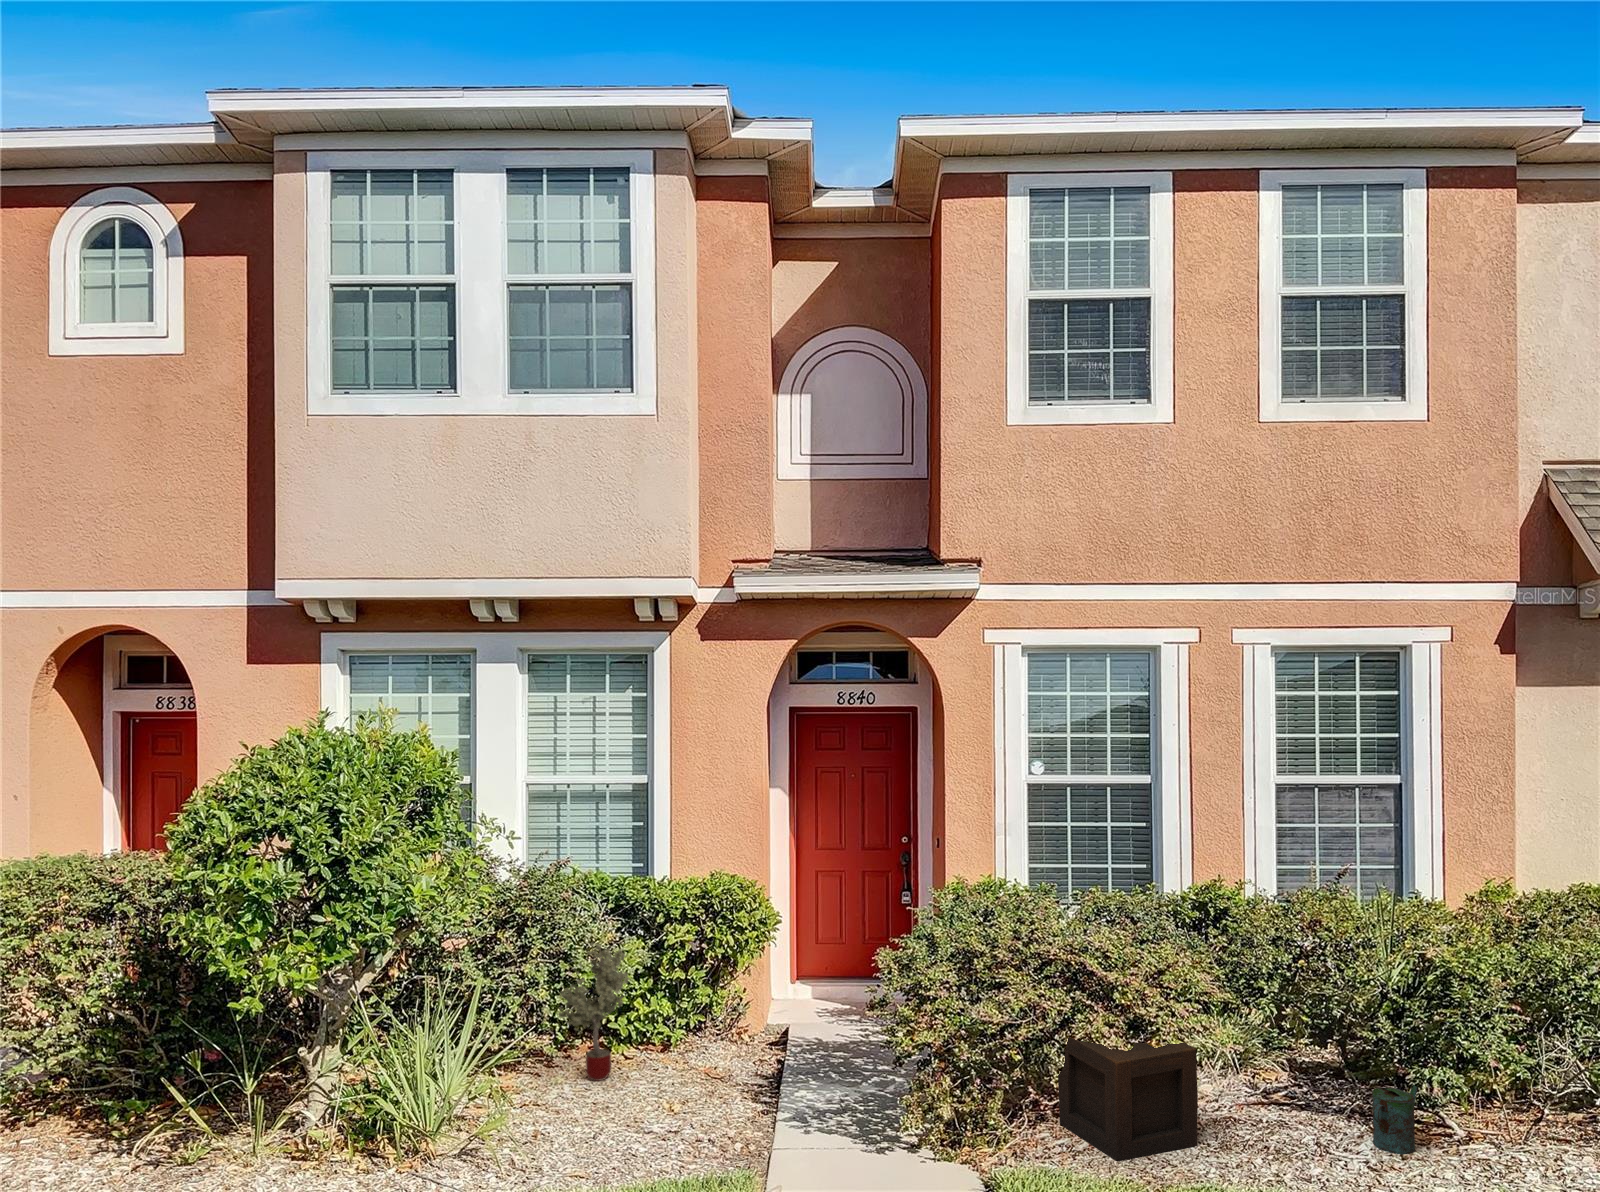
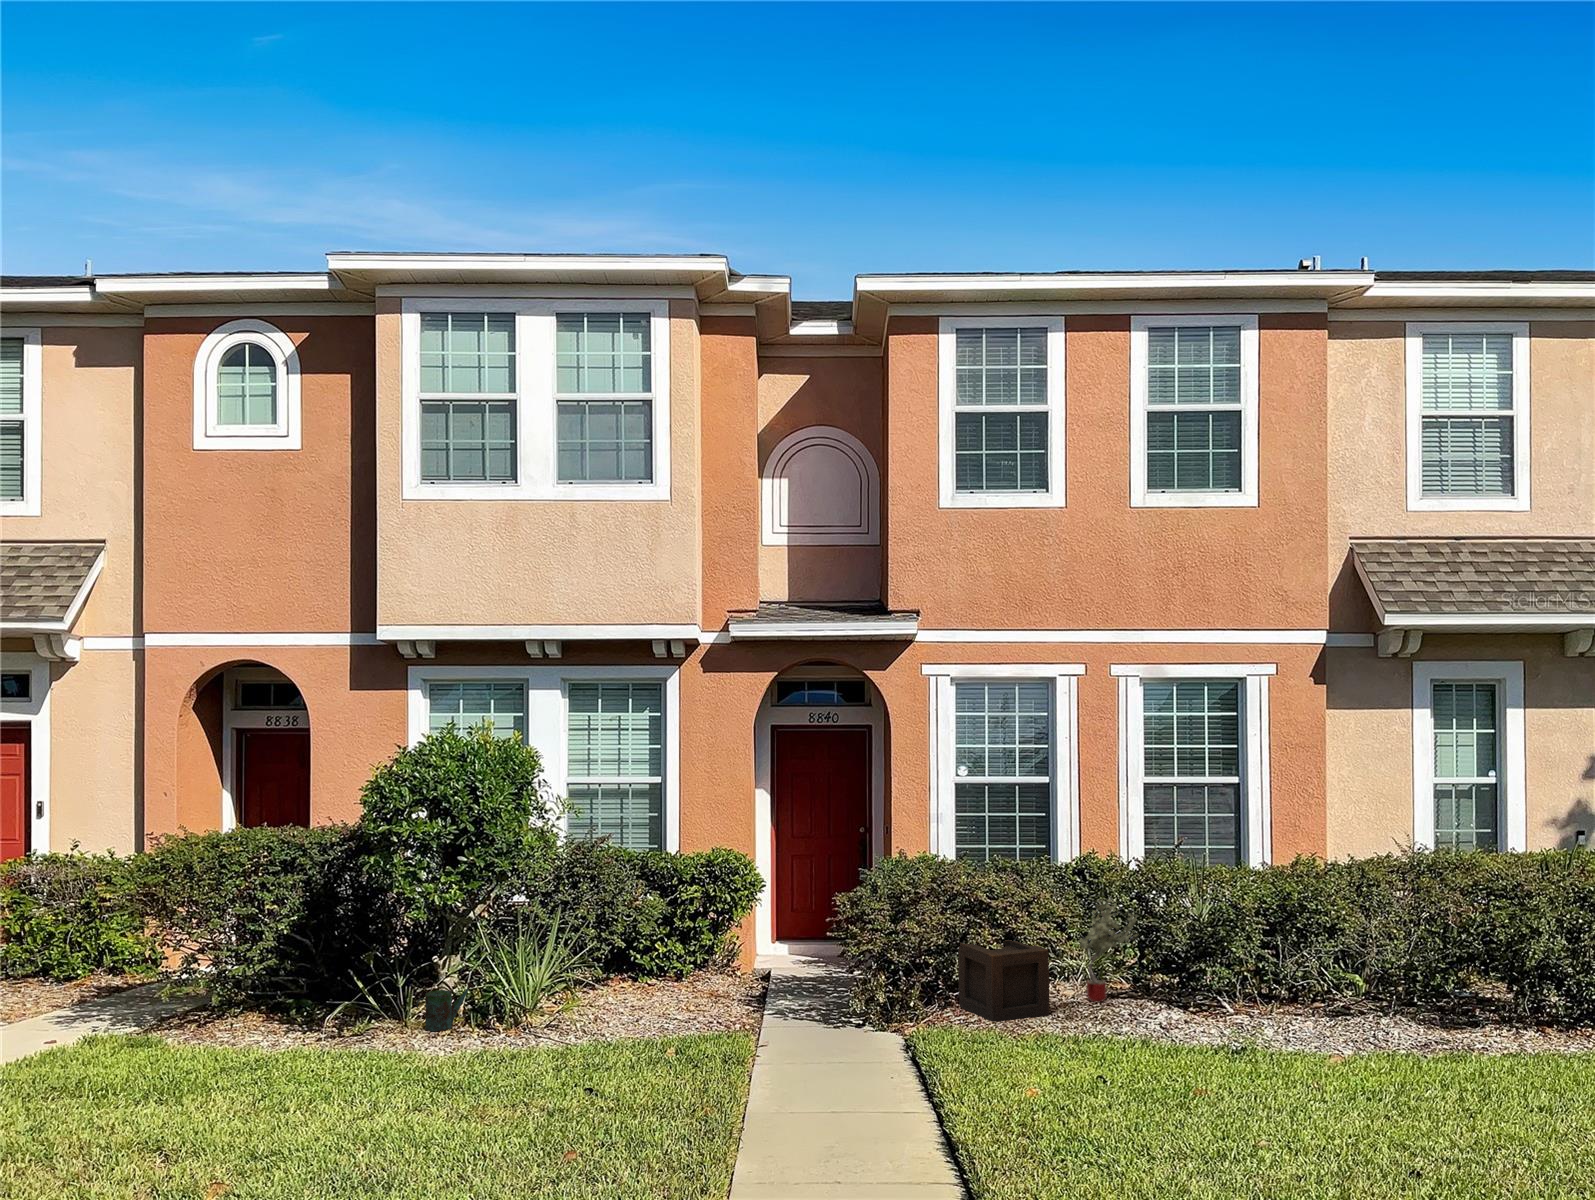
potted tree: present [558,943,630,1081] -> present [1079,899,1137,1003]
watering can: present [1372,1085,1417,1154] -> present [416,982,474,1031]

